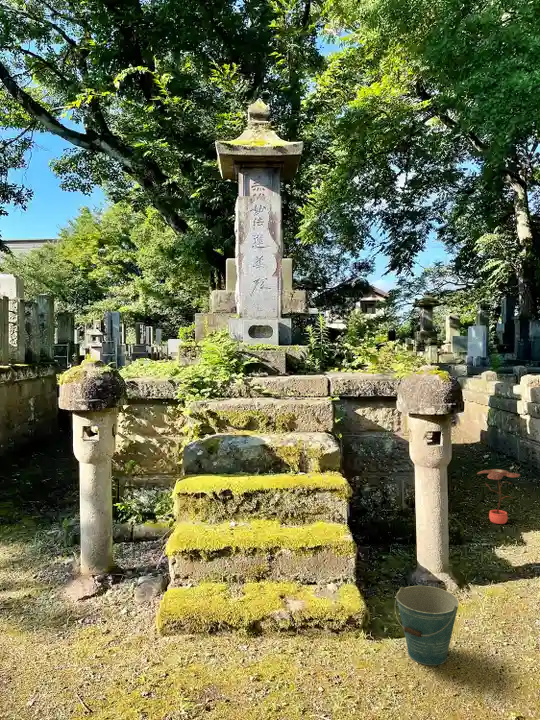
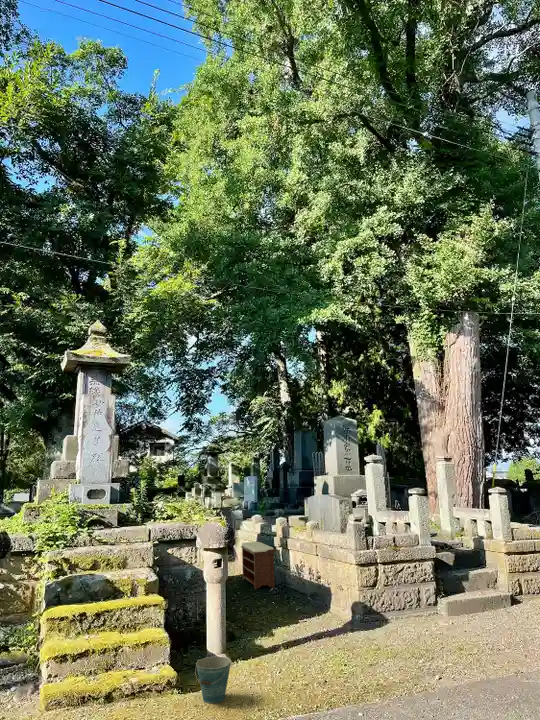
bench: none [464,408,516,469] -> present [241,542,275,589]
potted plant: present [477,469,520,524] -> none [247,586,273,625]

